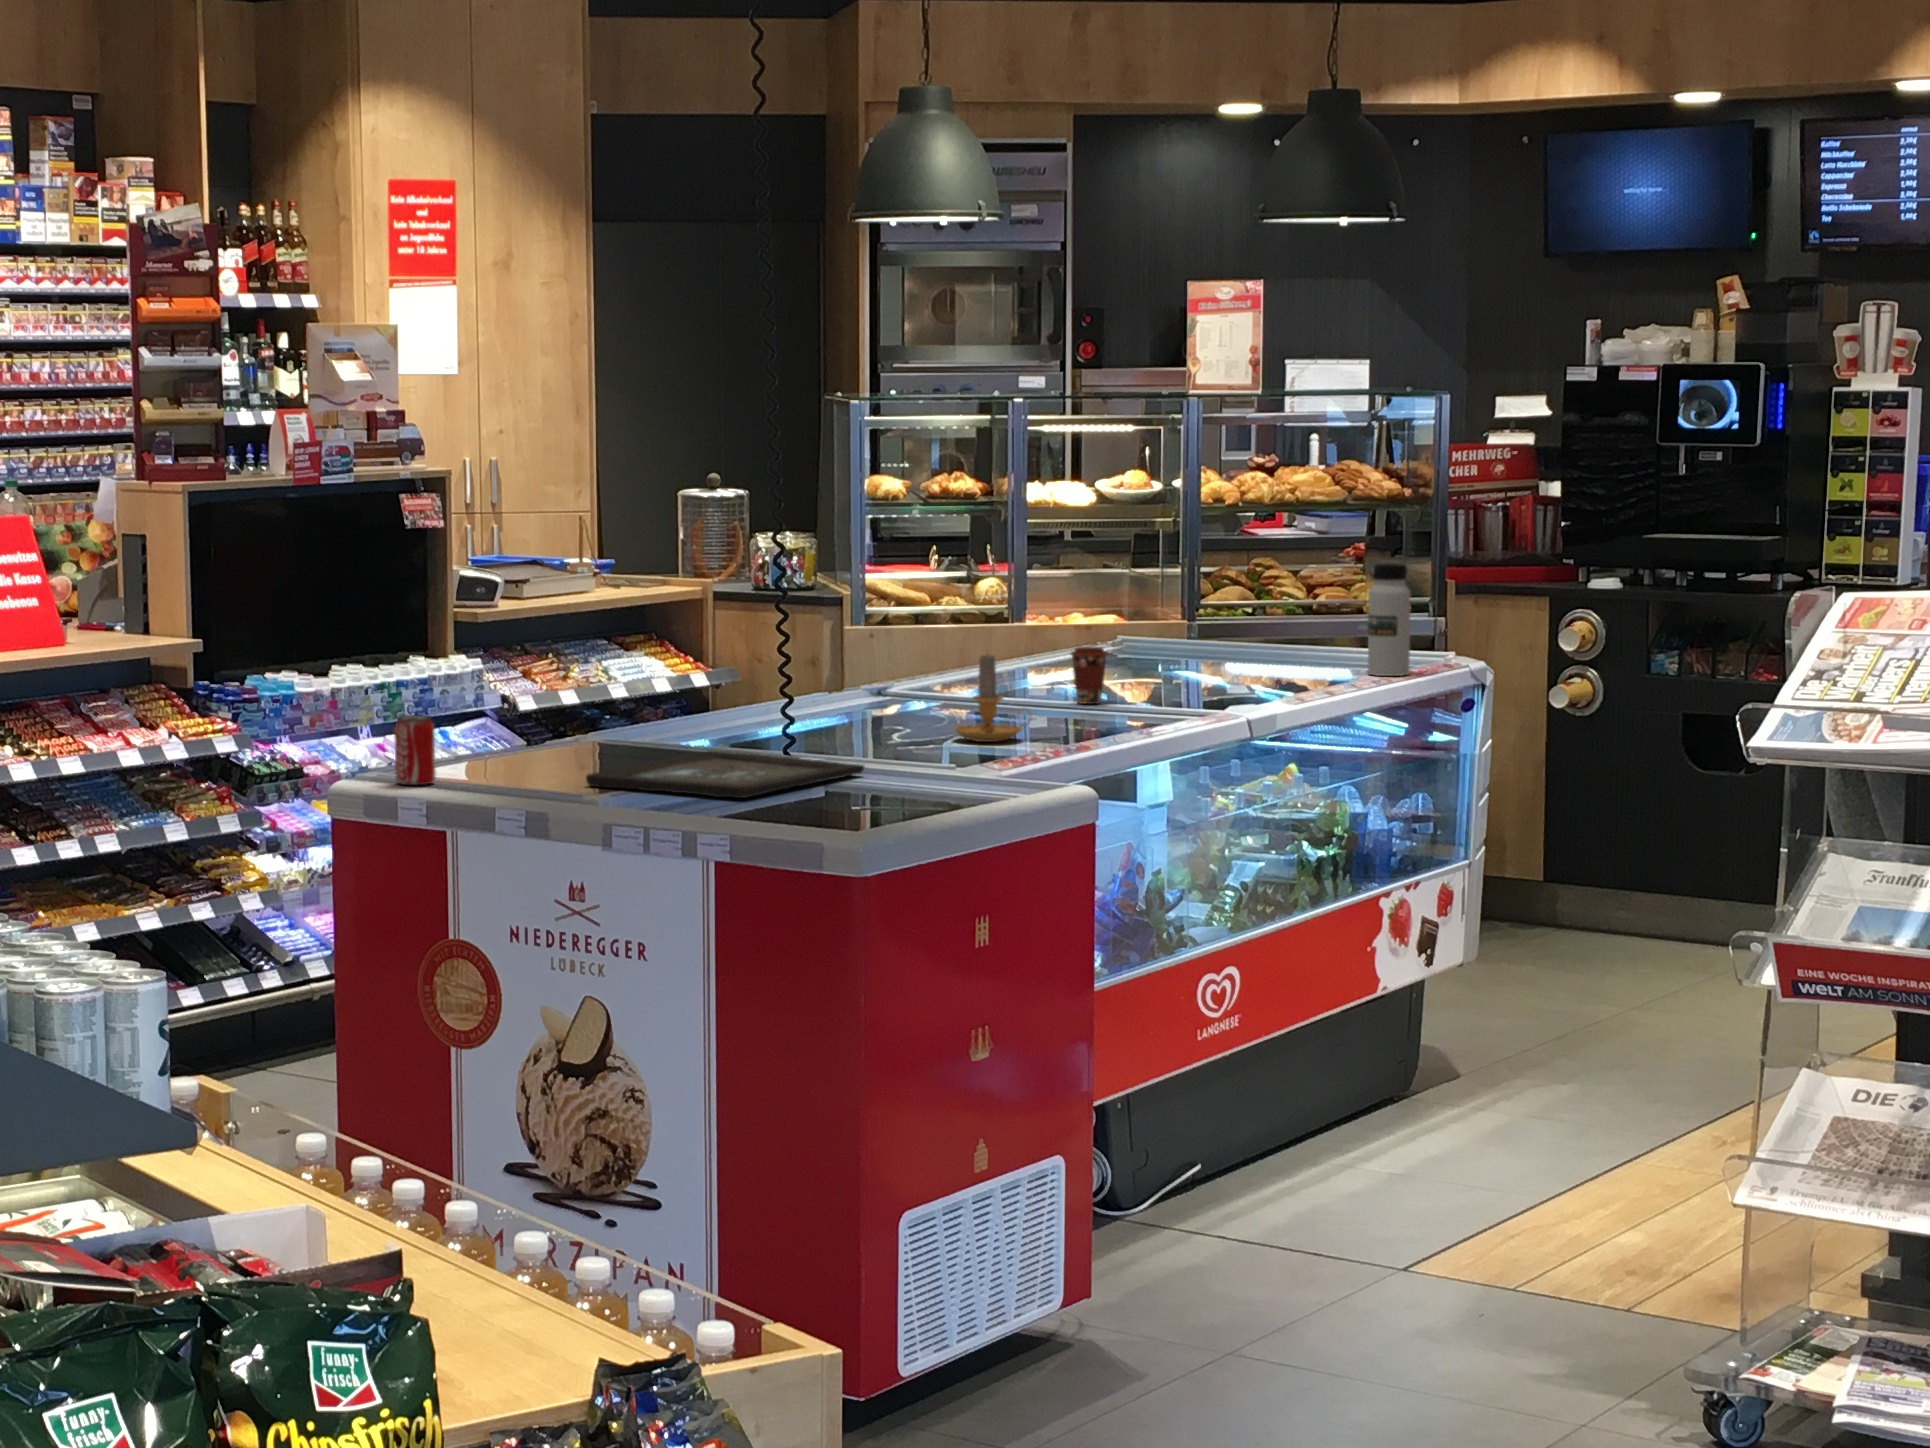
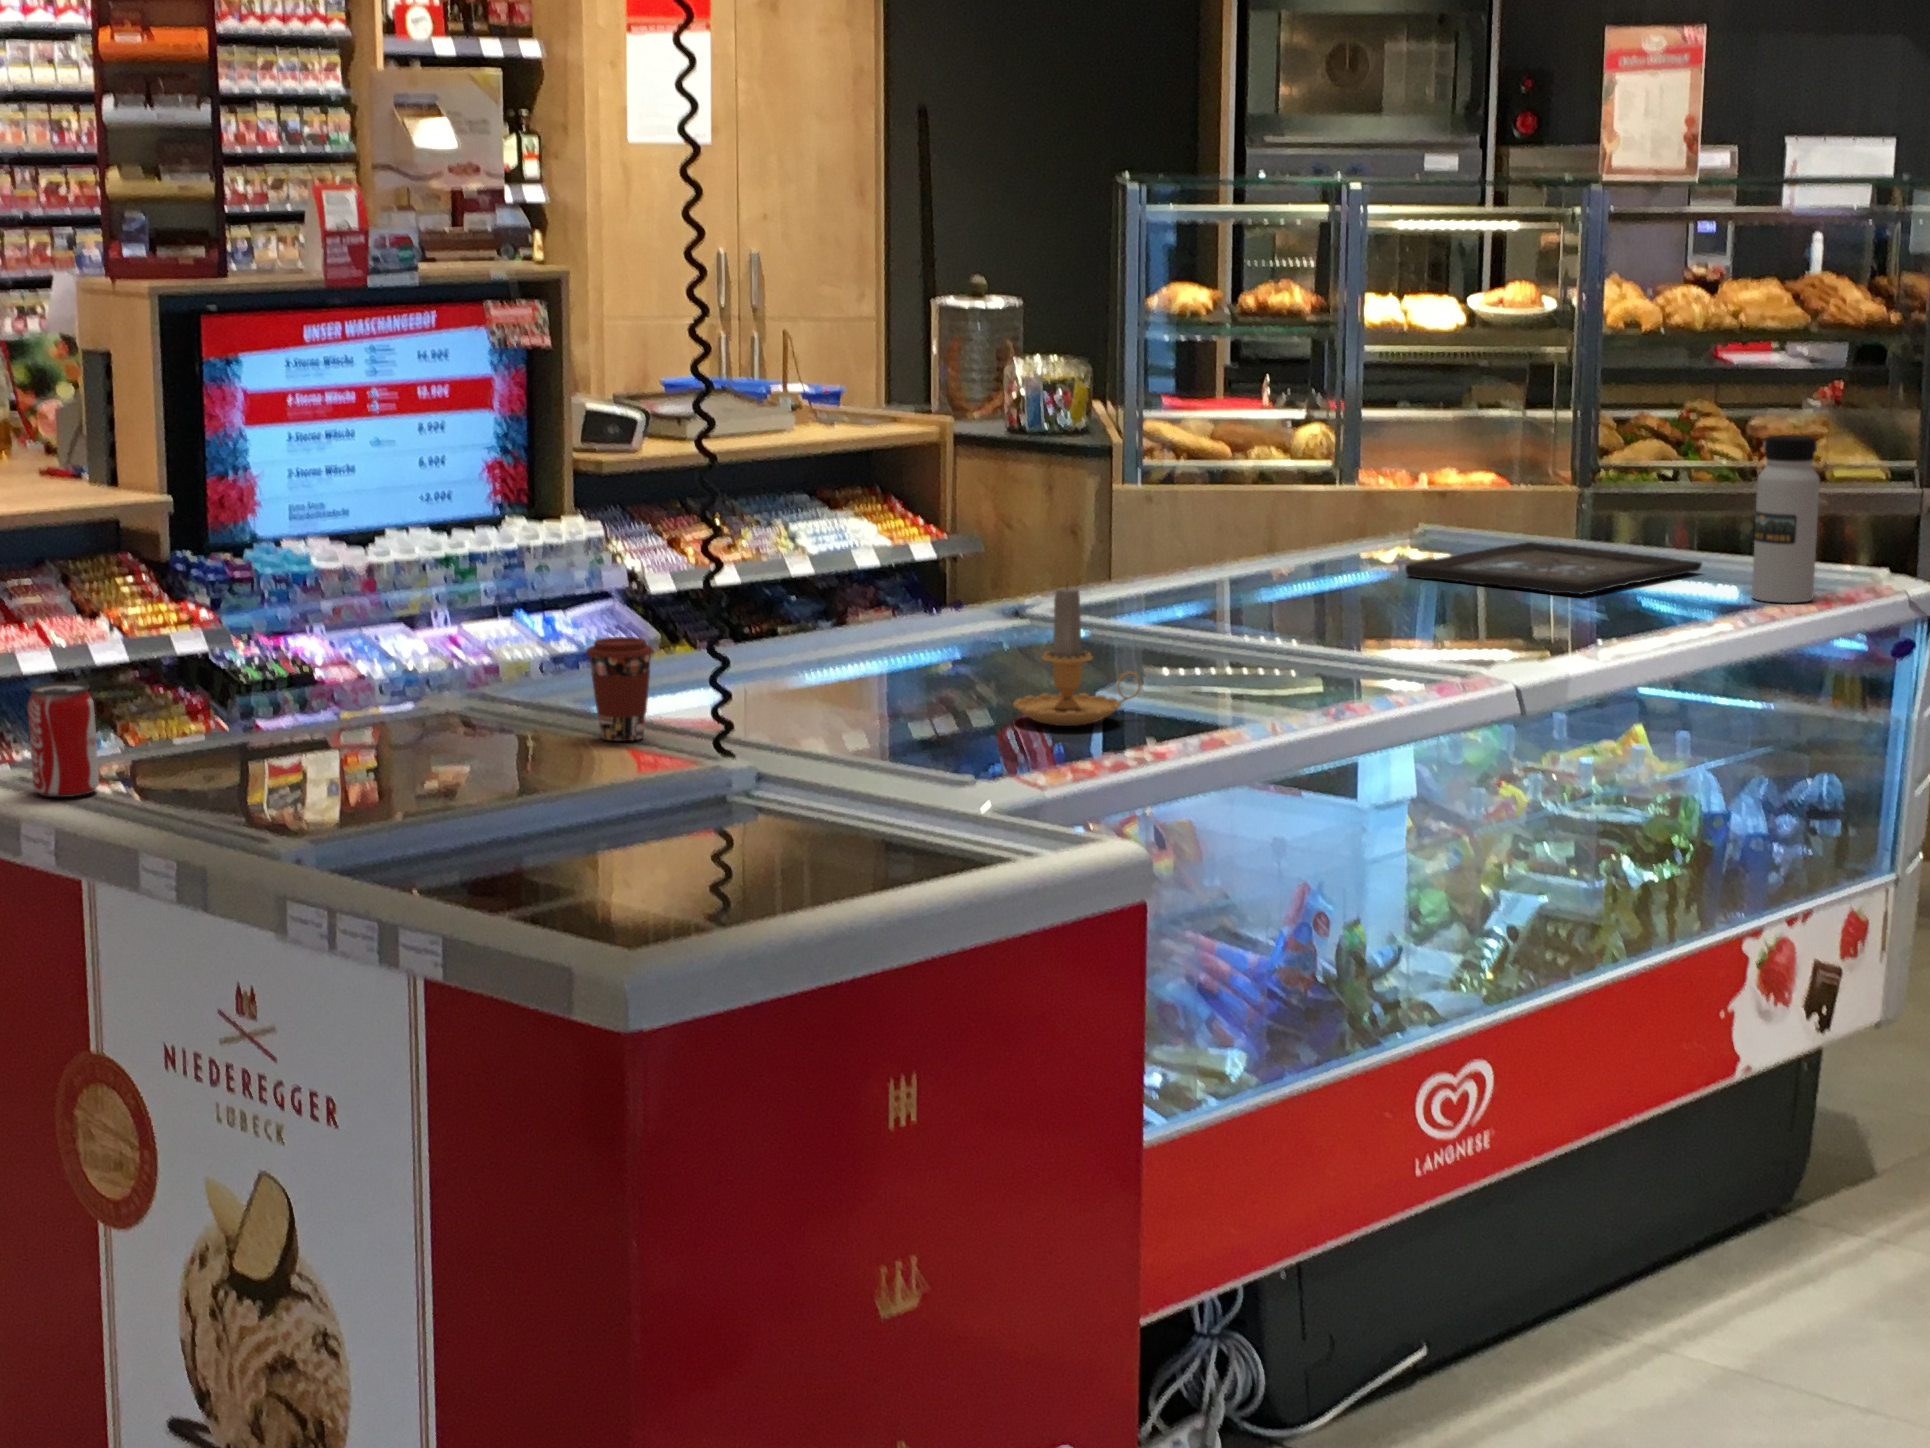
coffee cup: present [1071,647,1108,704] -> present [586,637,654,741]
tray: present [586,751,864,798] -> present [1405,542,1702,594]

